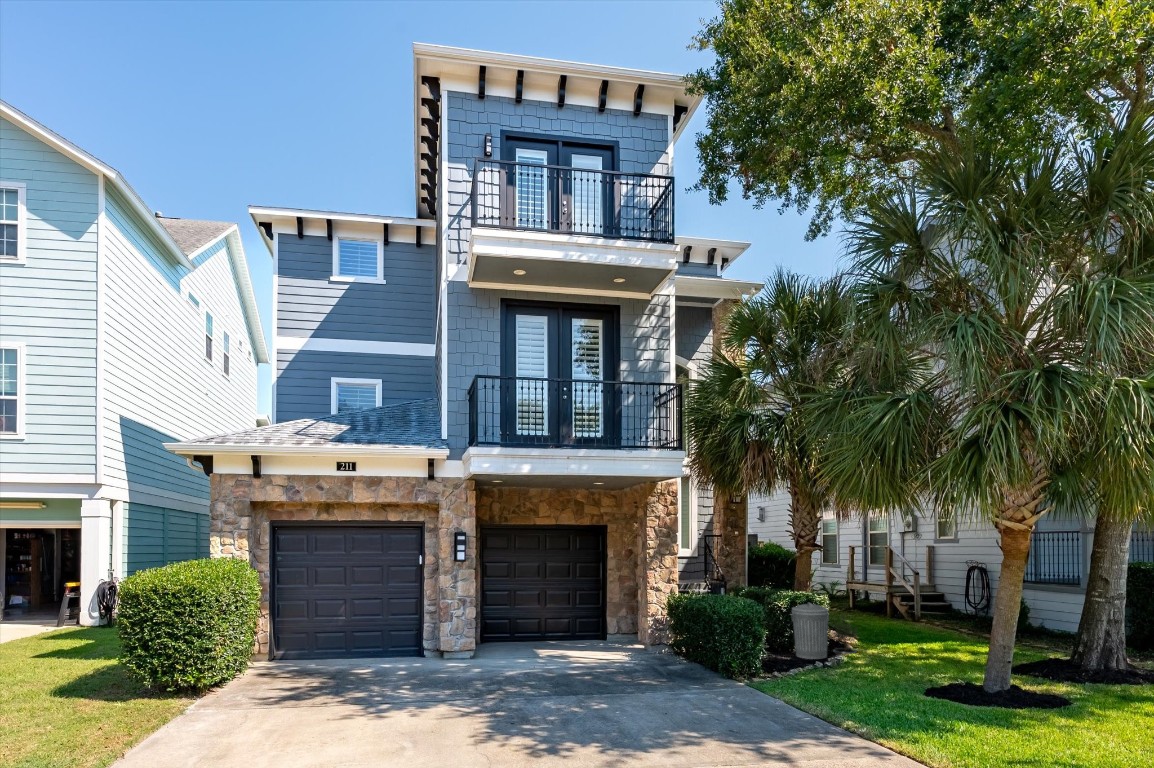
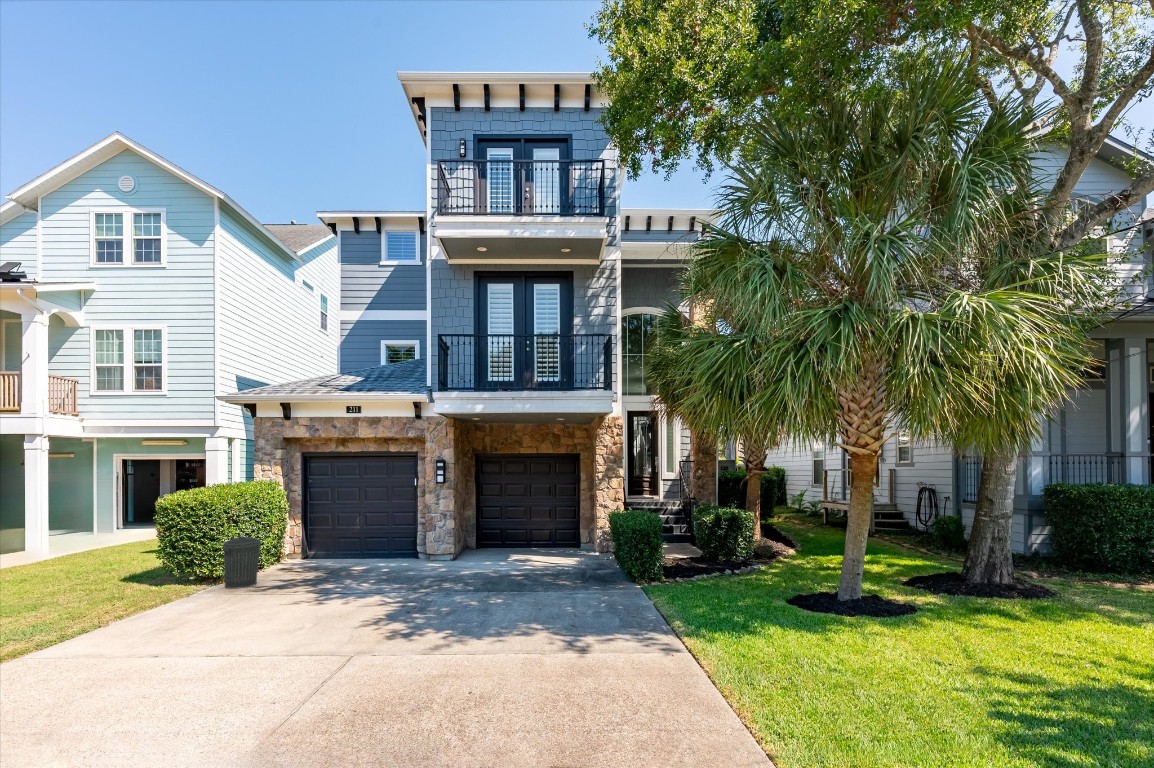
trash can: present [792,603,829,659] -> present [223,536,261,589]

